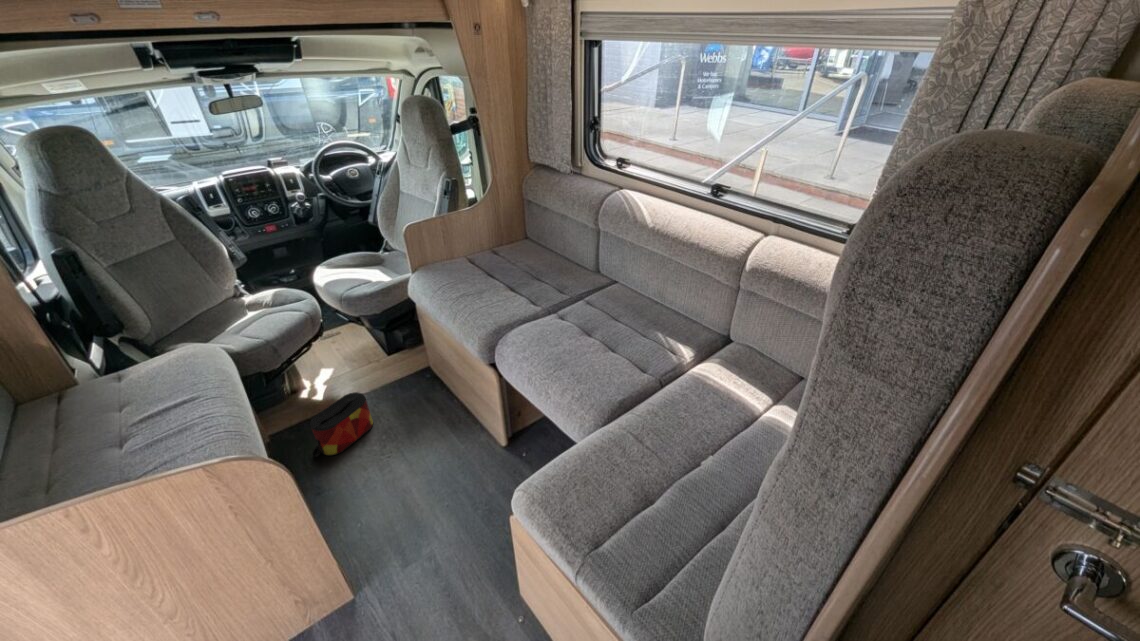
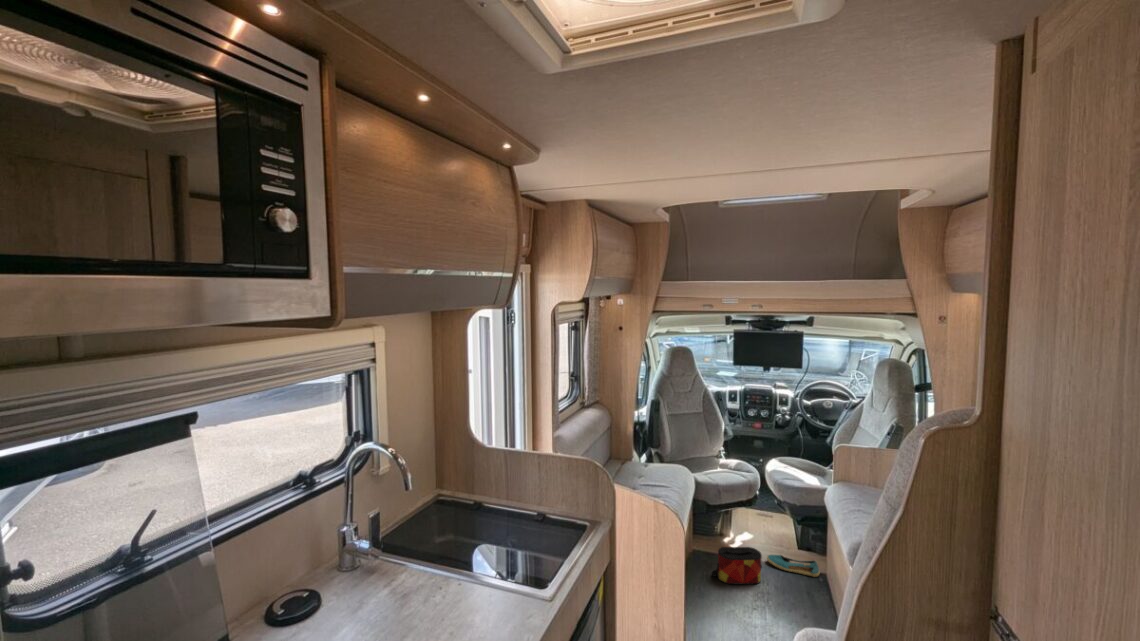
shoe: none [364,362,423,393] -> present [767,555,820,577]

